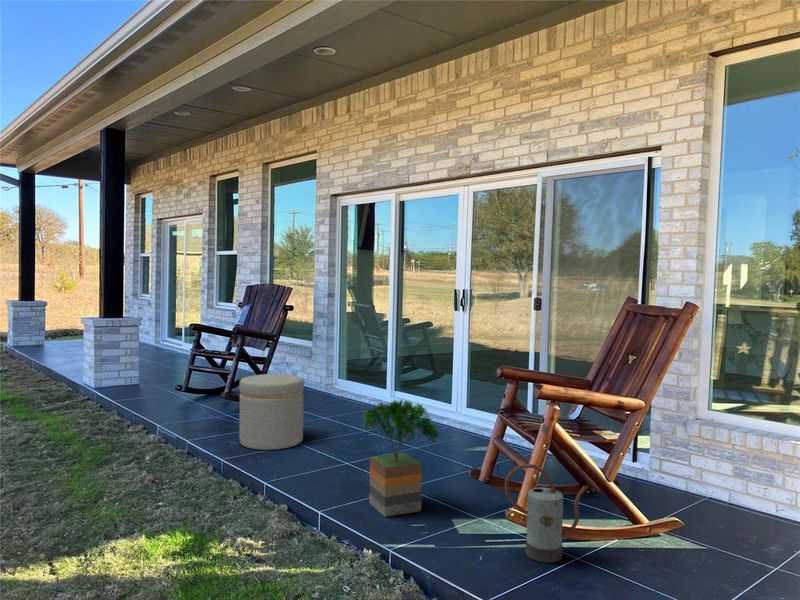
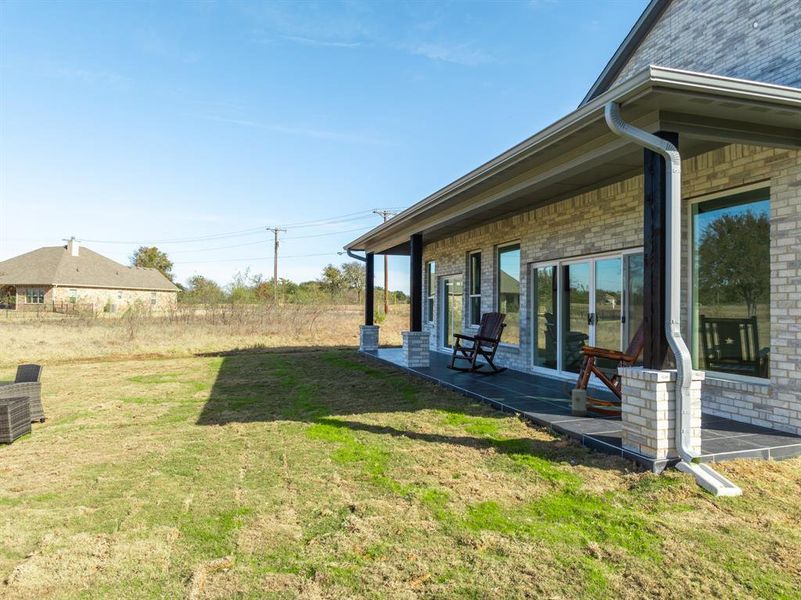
ottoman: present [239,374,304,450] -> none [474,355,503,388]
potted tree: present [363,400,439,517] -> none [515,358,548,404]

